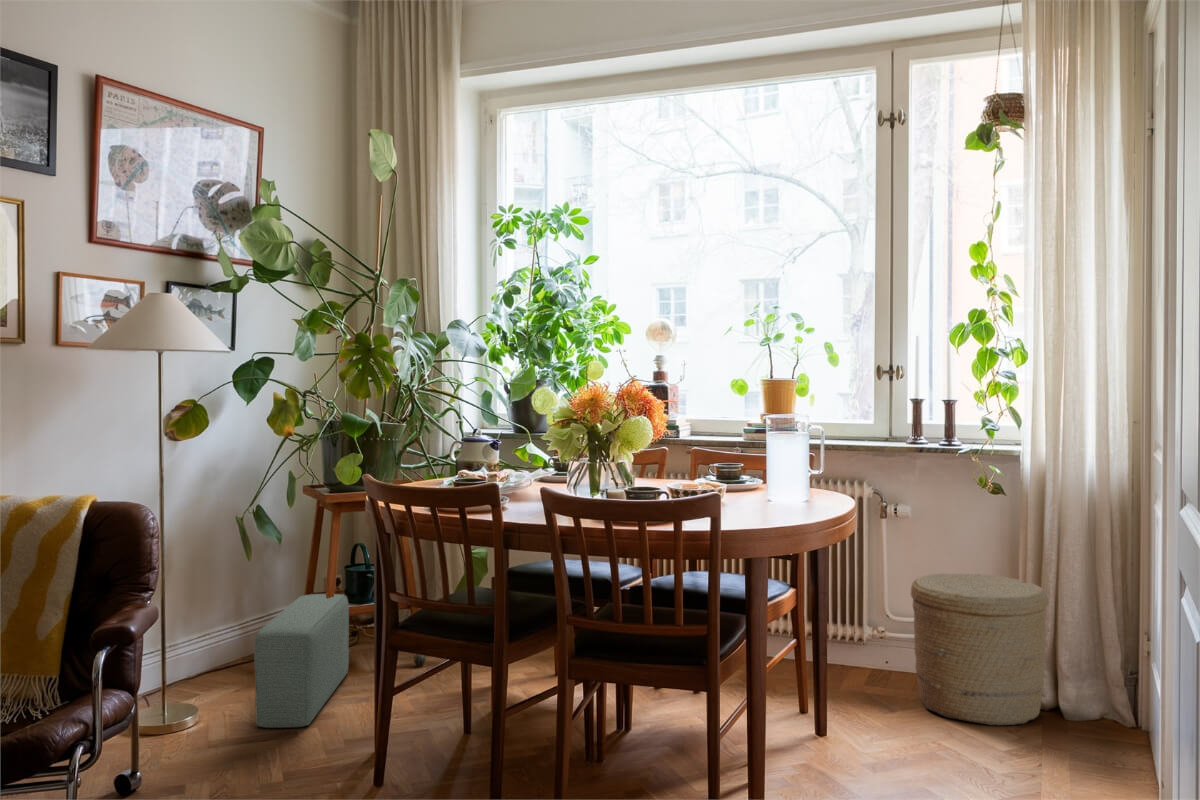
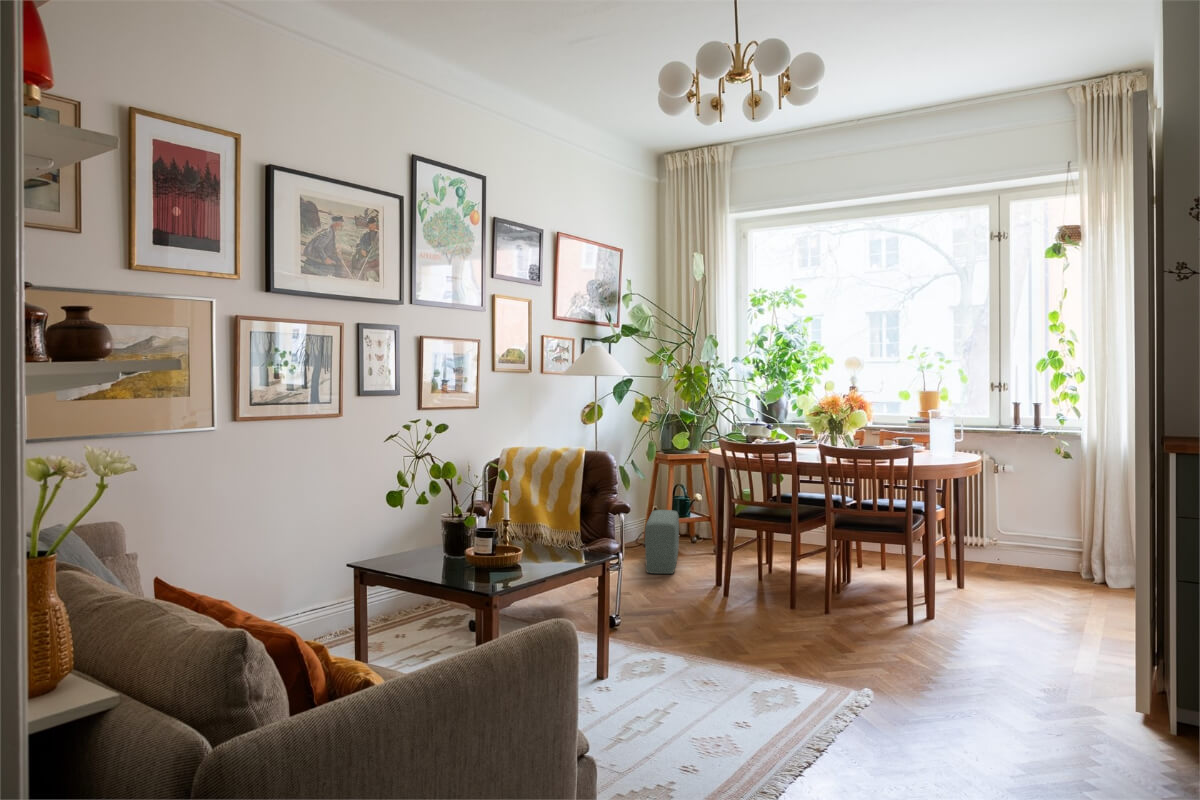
woven basket: present [911,573,1049,725] -> none [1013,504,1098,587]

